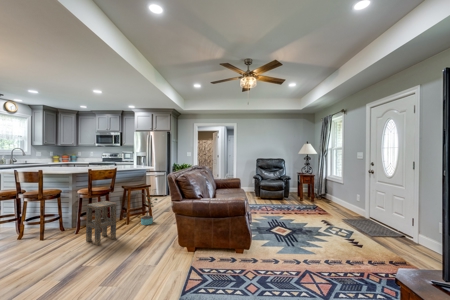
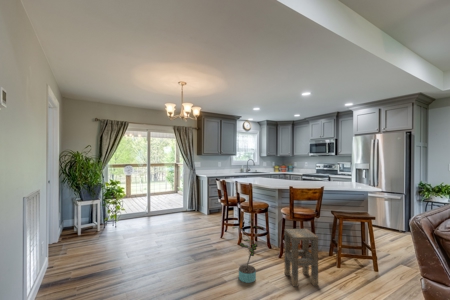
potted plant: present [141,197,157,225] -> present [233,221,257,283]

